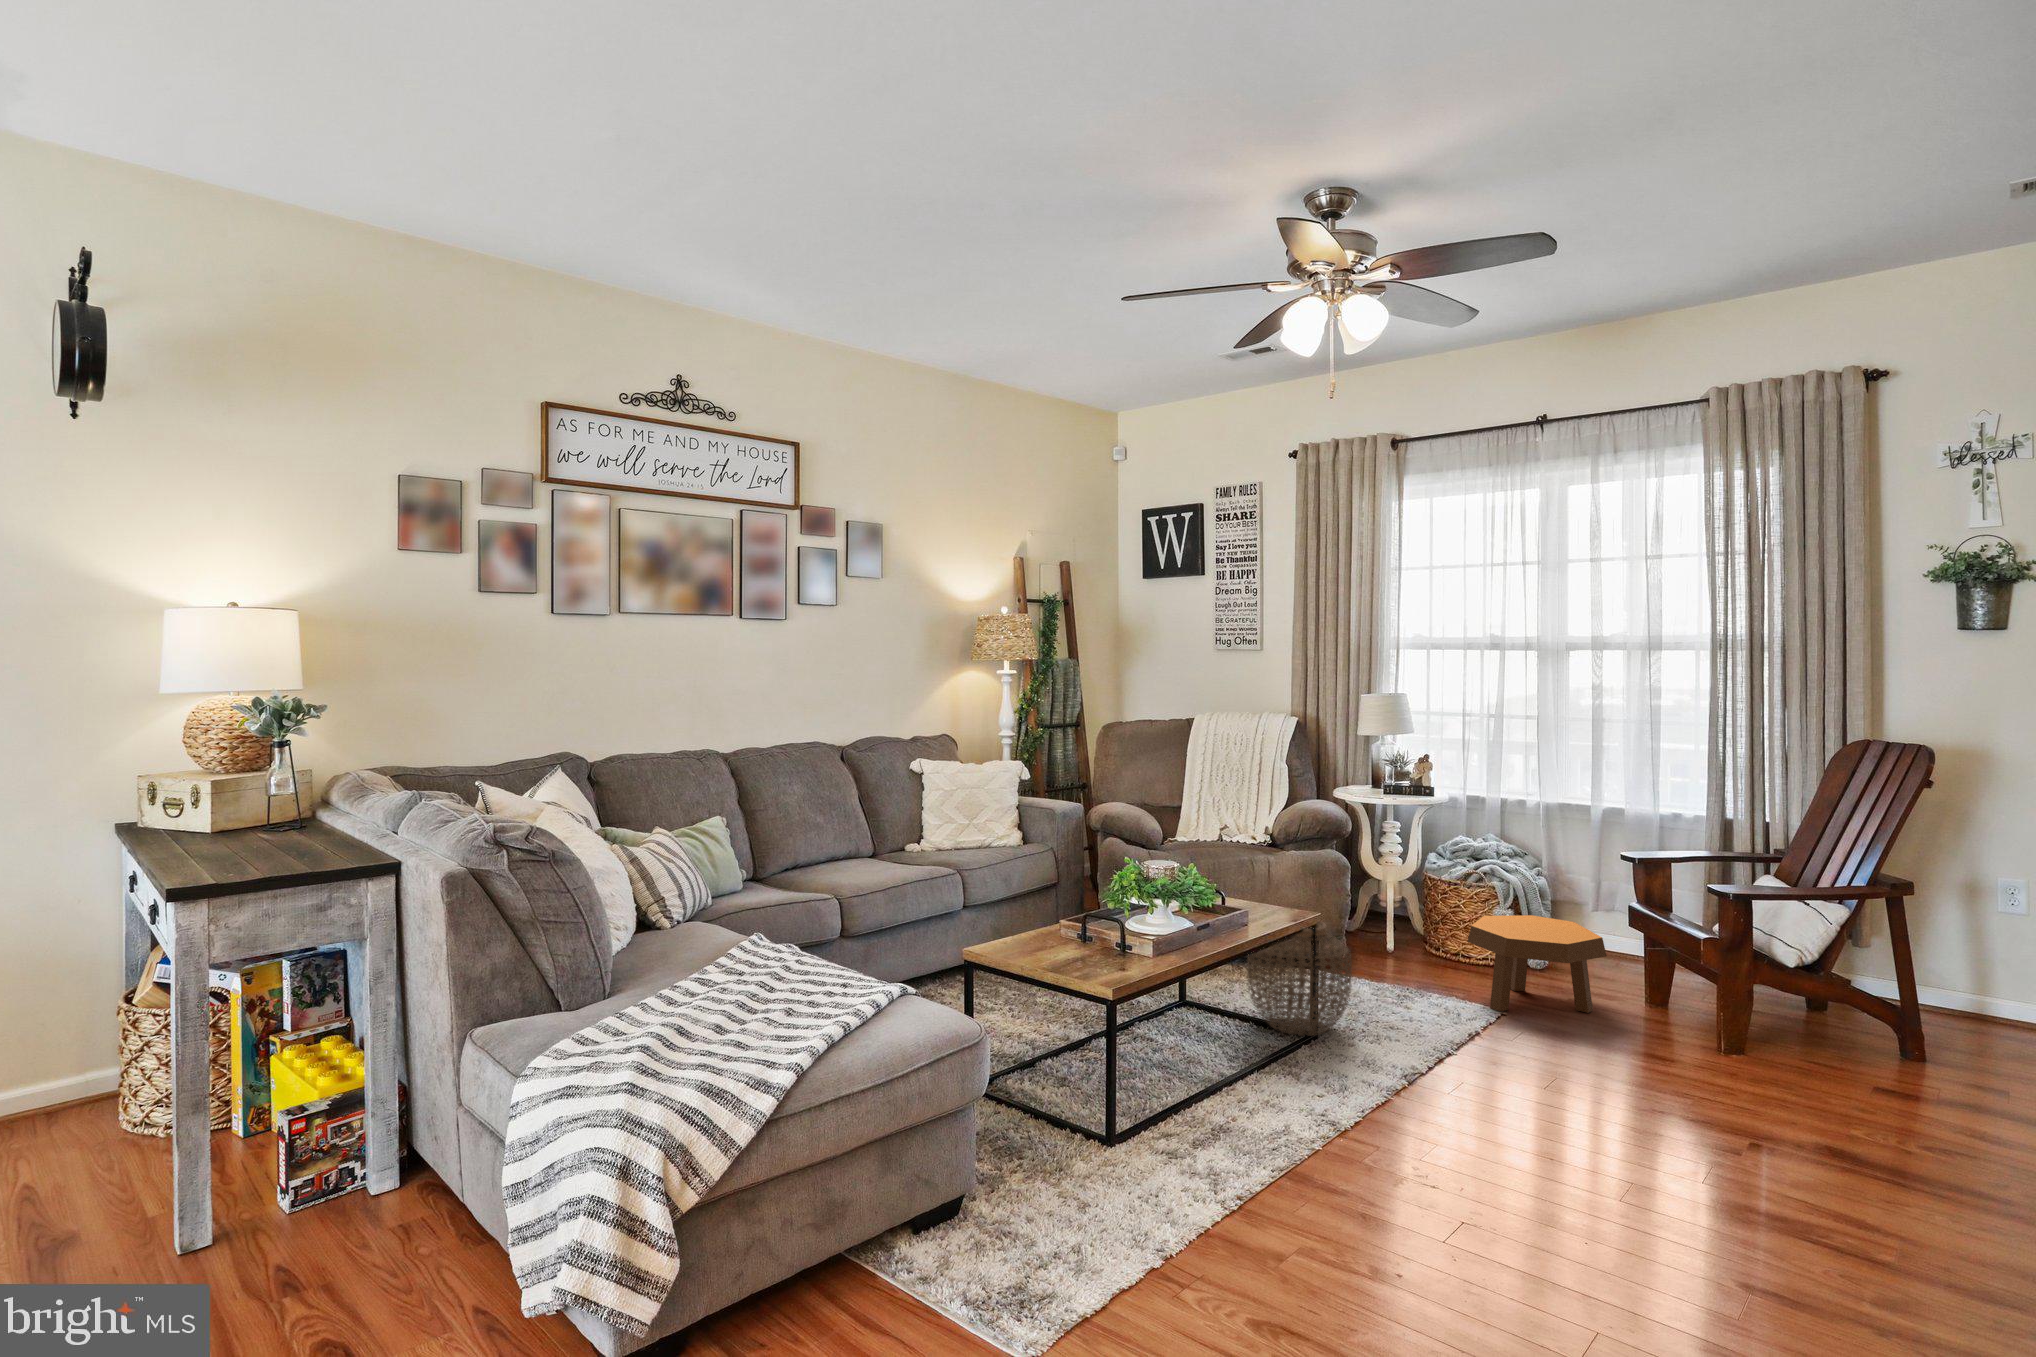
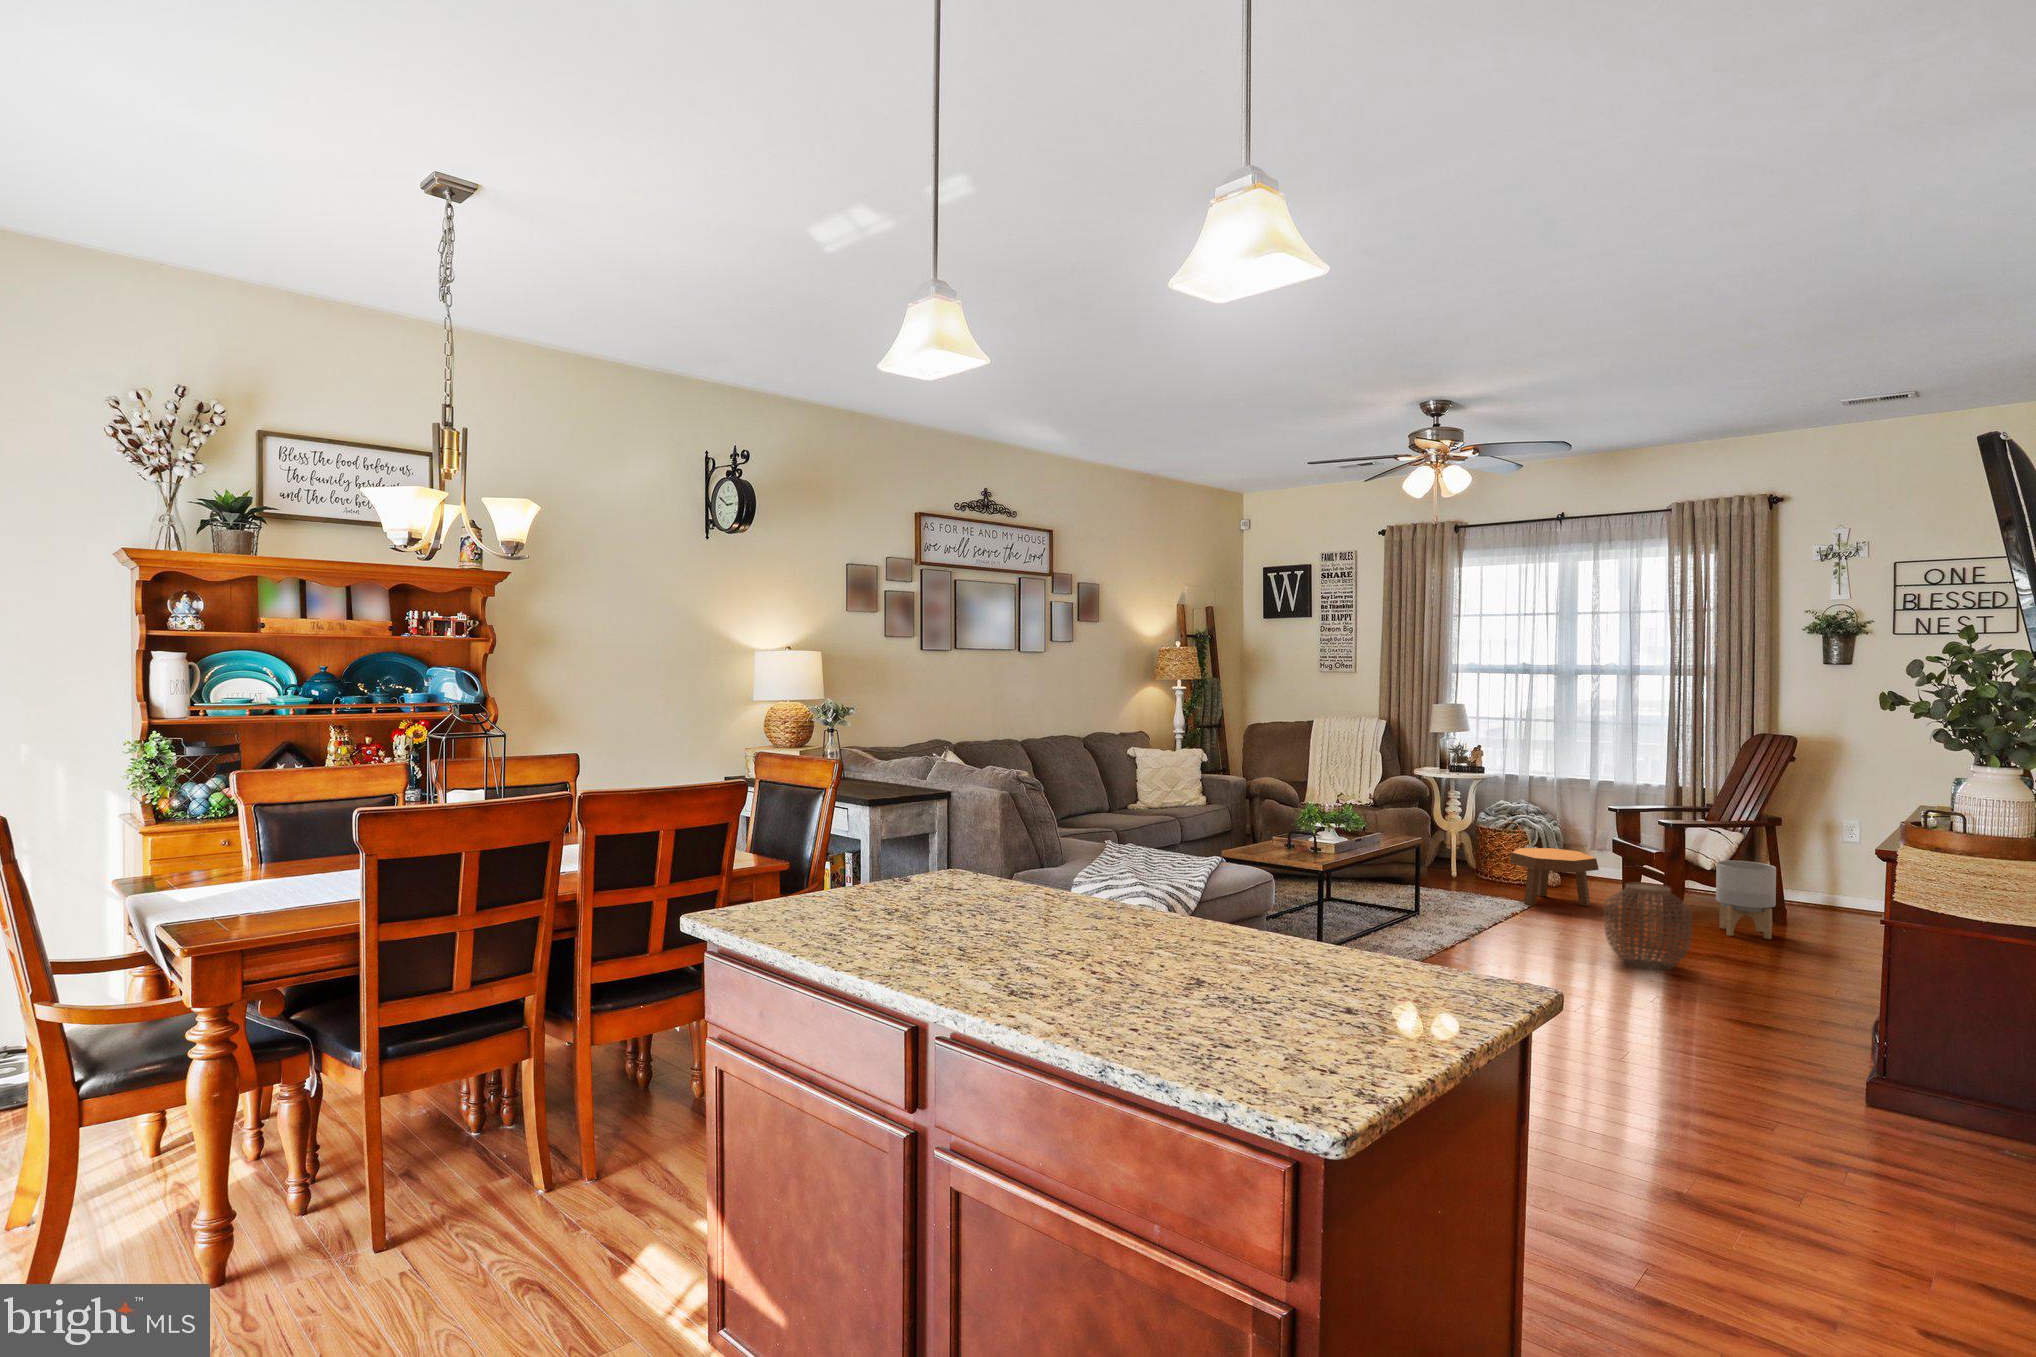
woven basket: present [1248,921,1351,1036] -> present [1604,883,1692,970]
planter: none [1805,952,1911,1093] -> present [1716,861,1776,939]

